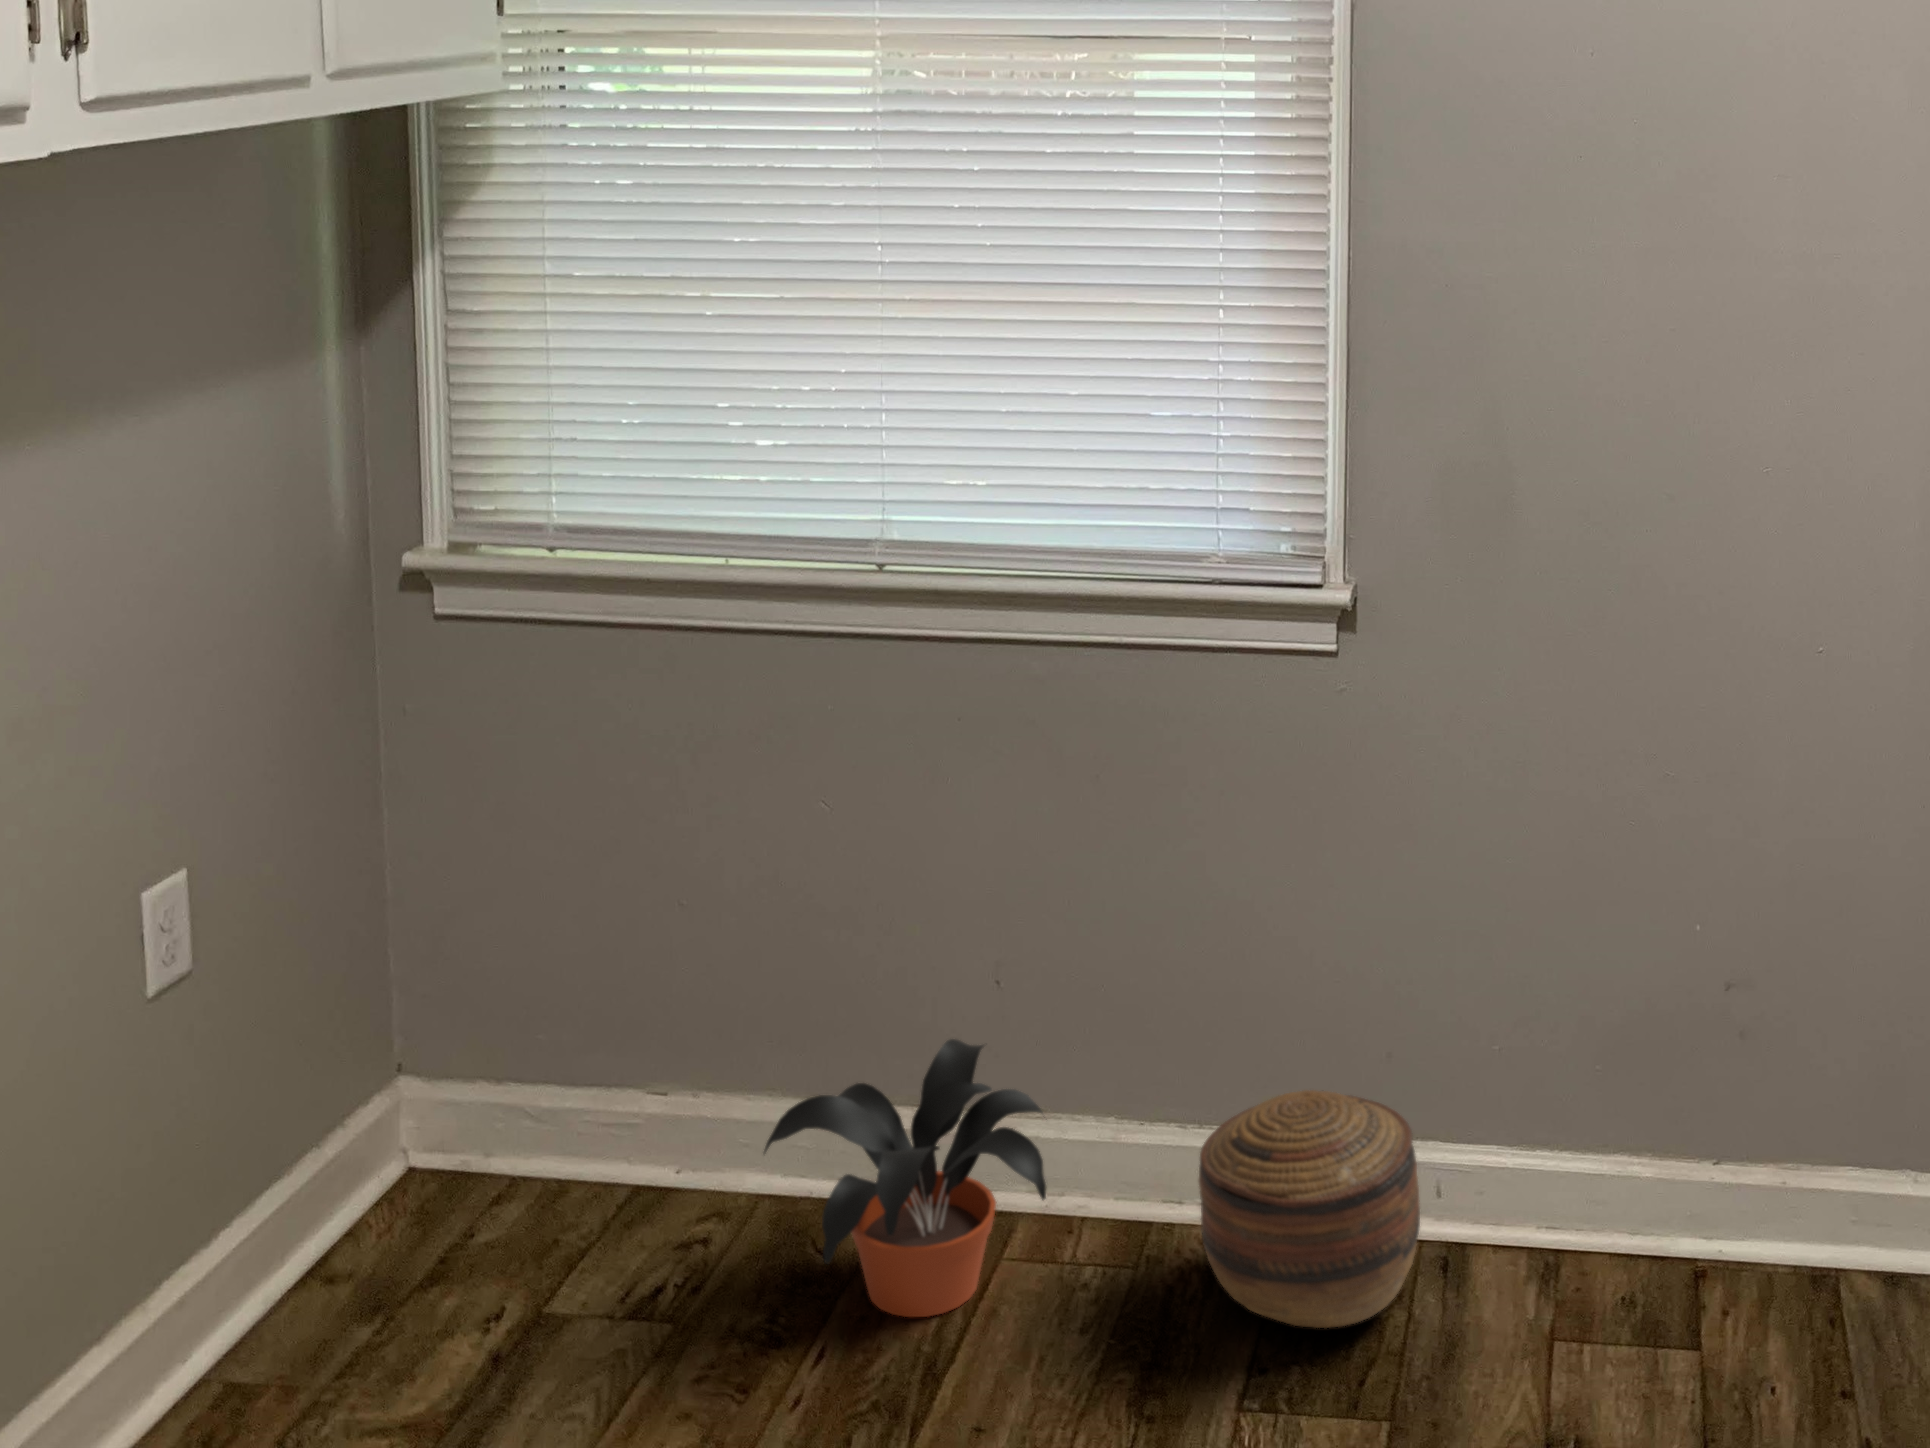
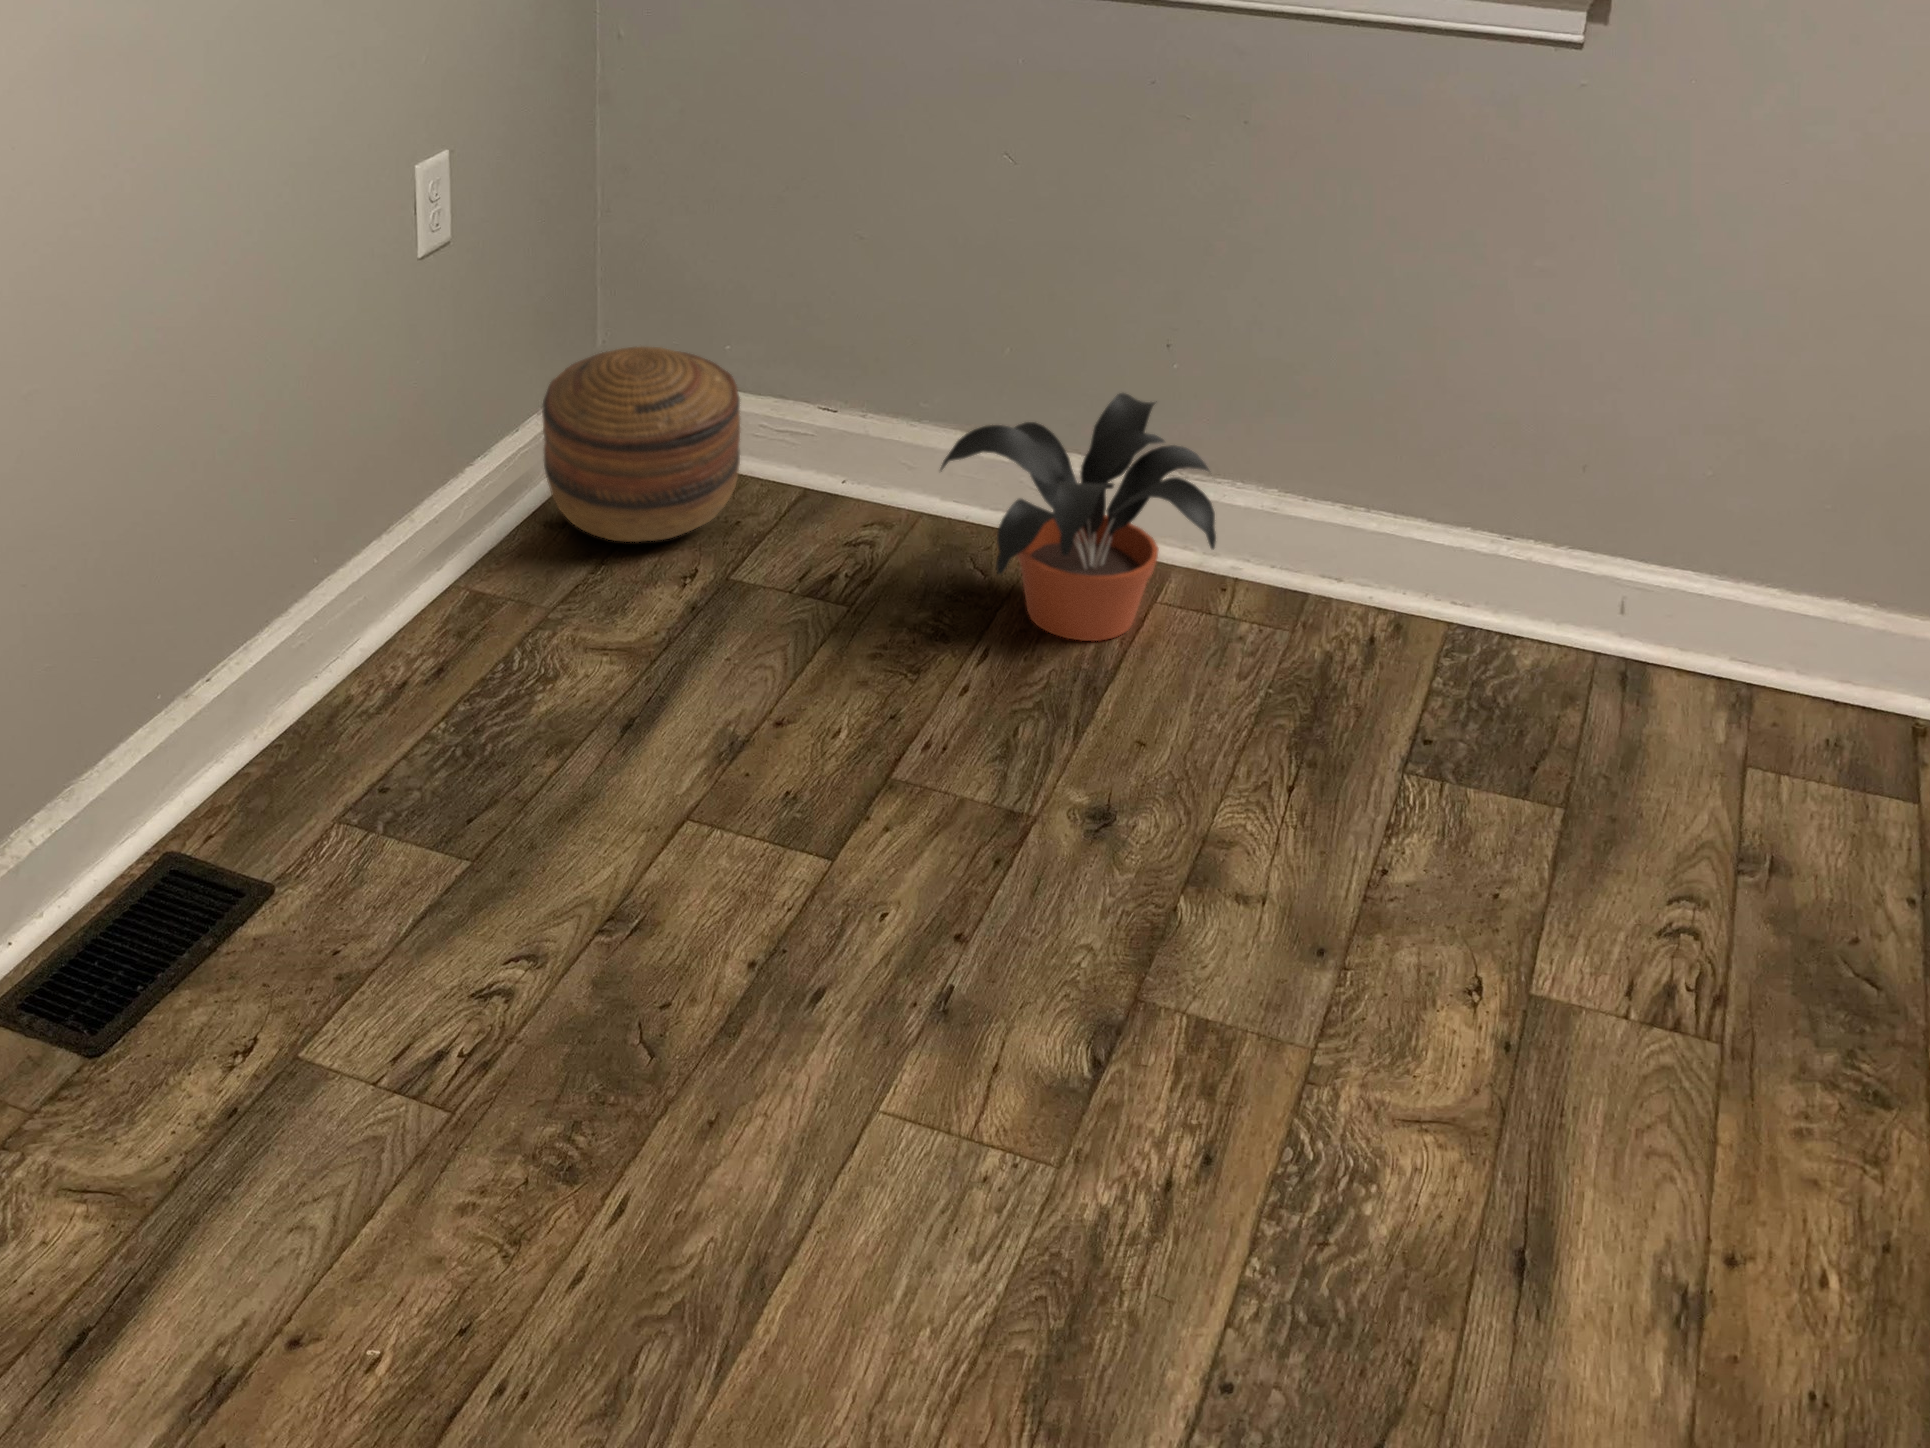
basket: present [1199,1090,1420,1328] -> present [542,347,740,542]

